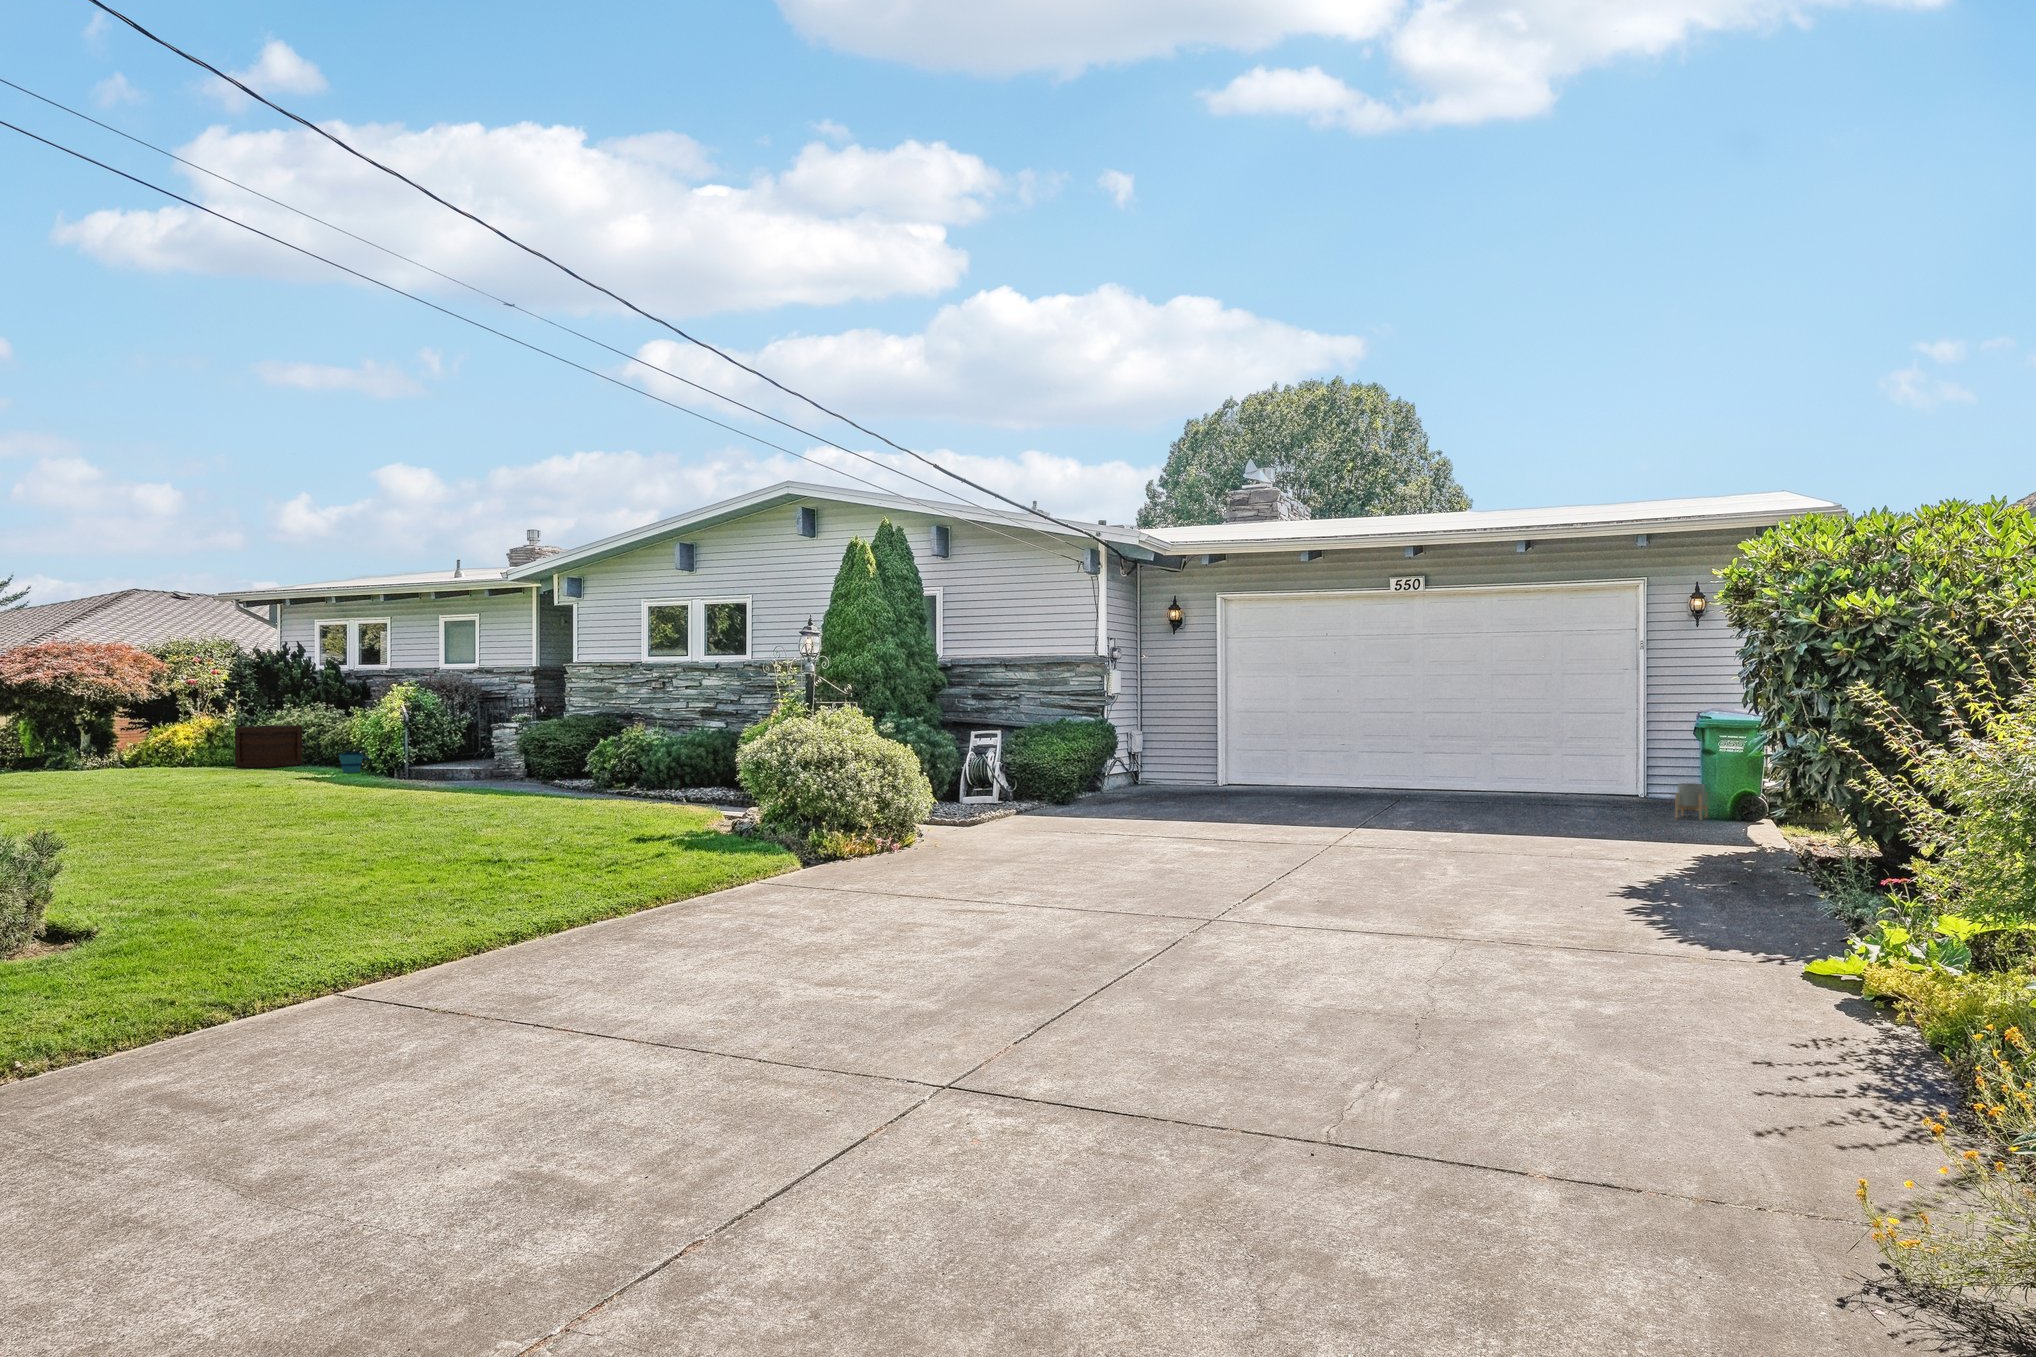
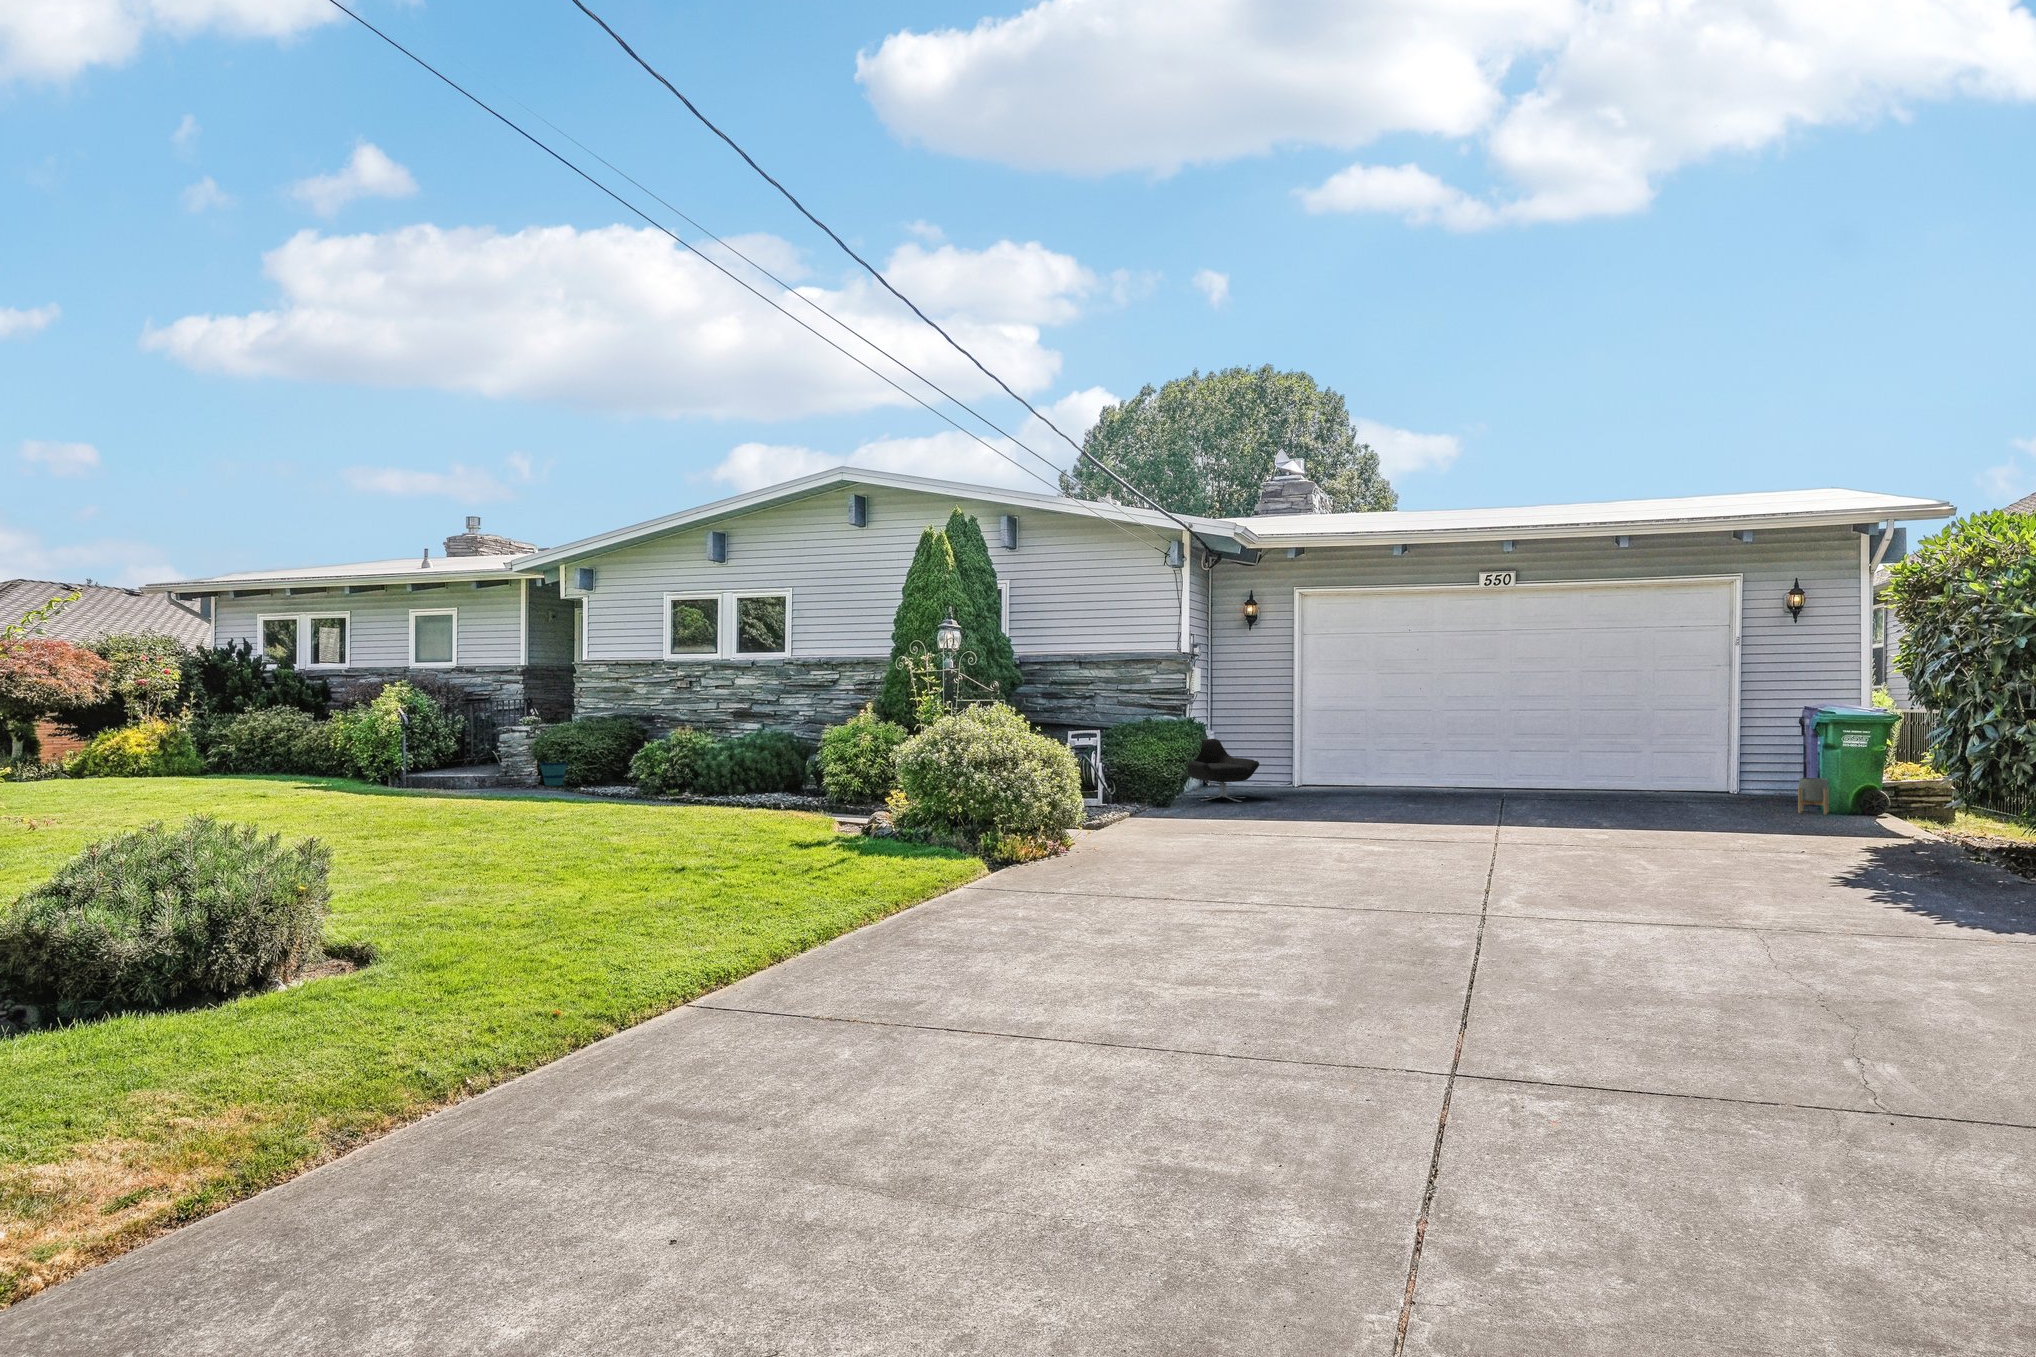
wooden crate: present [235,725,302,768] -> none [200,730,274,777]
lounge chair: none [1084,740,1160,801] -> present [1188,739,1259,802]
bucket: present [338,751,371,773] -> present [540,761,572,786]

